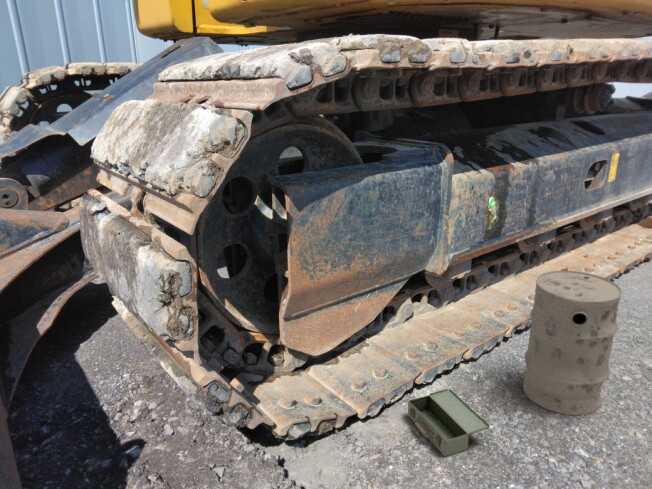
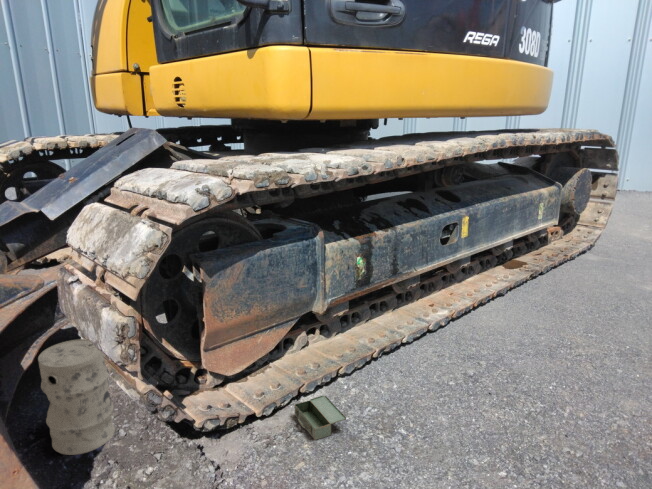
trash can: present [523,271,622,415] -> present [38,339,115,455]

